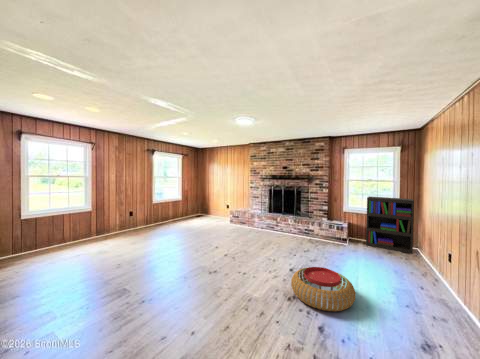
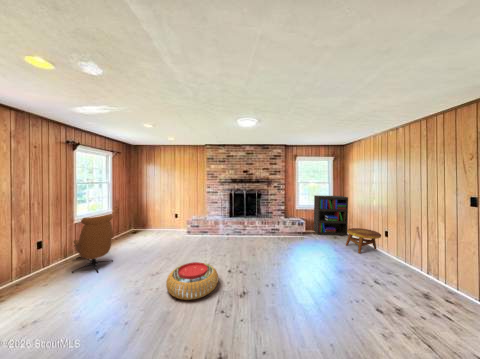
lounge chair: none [140,196,164,234] -> present [72,214,113,273]
side table: none [385,240,437,275] -> present [346,228,381,254]
pouf: present [291,267,356,312] -> present [166,262,218,300]

